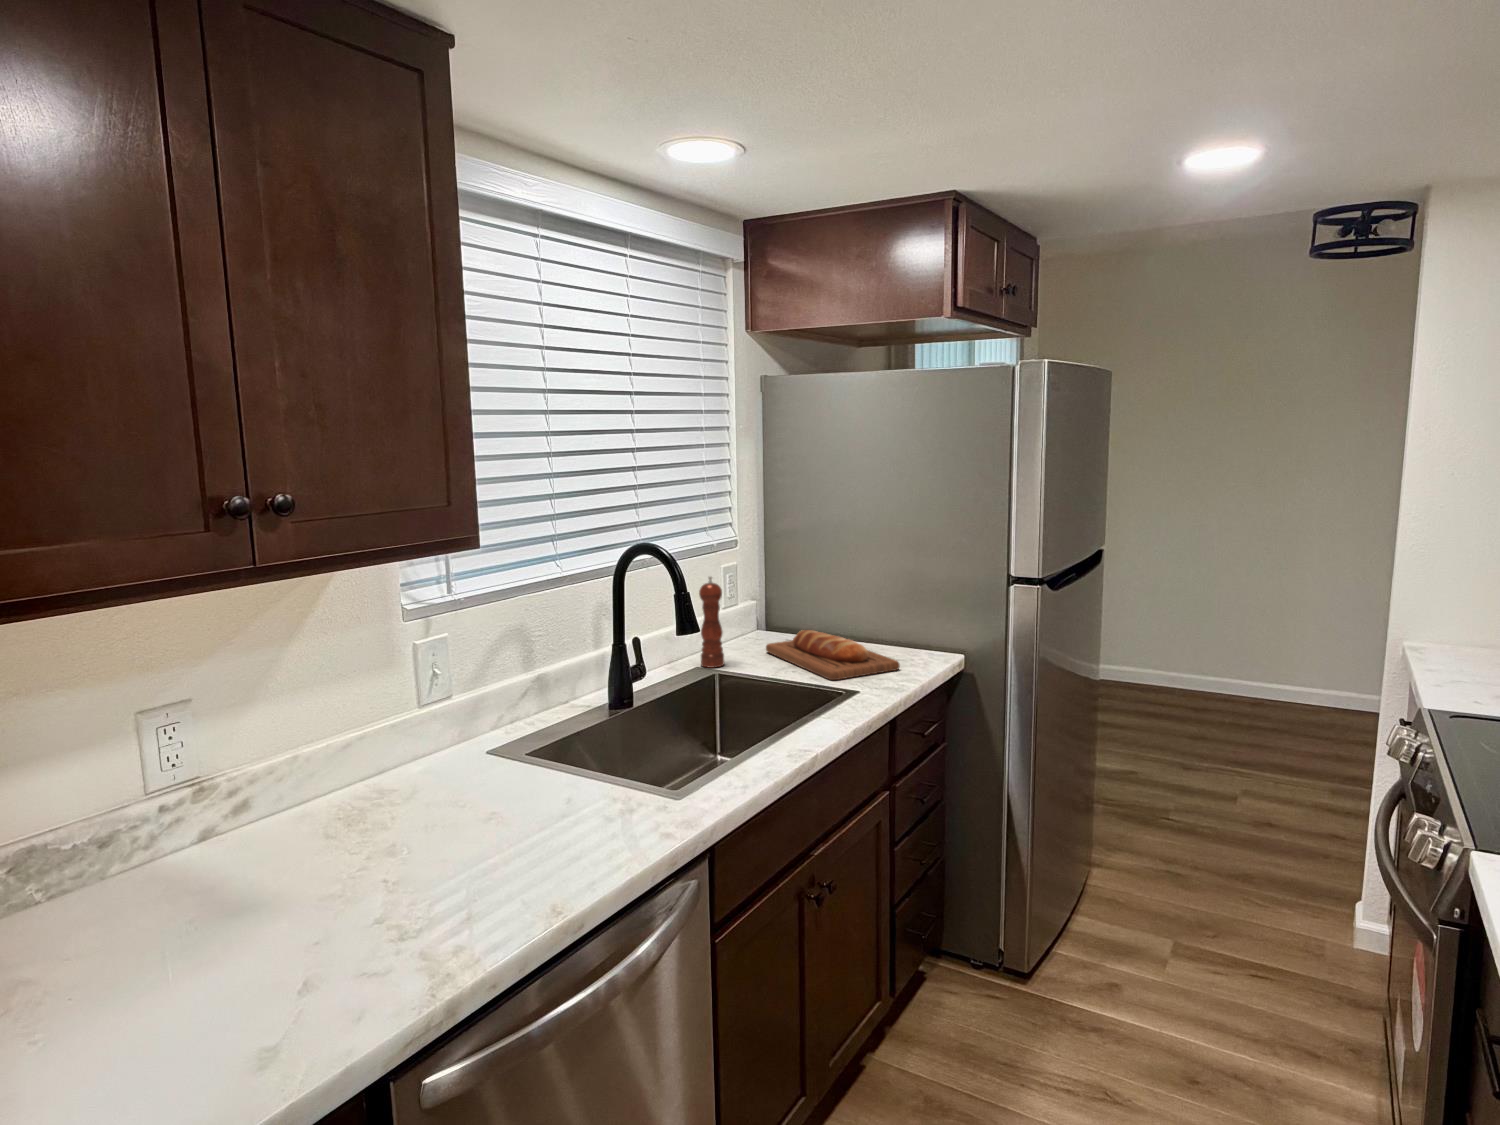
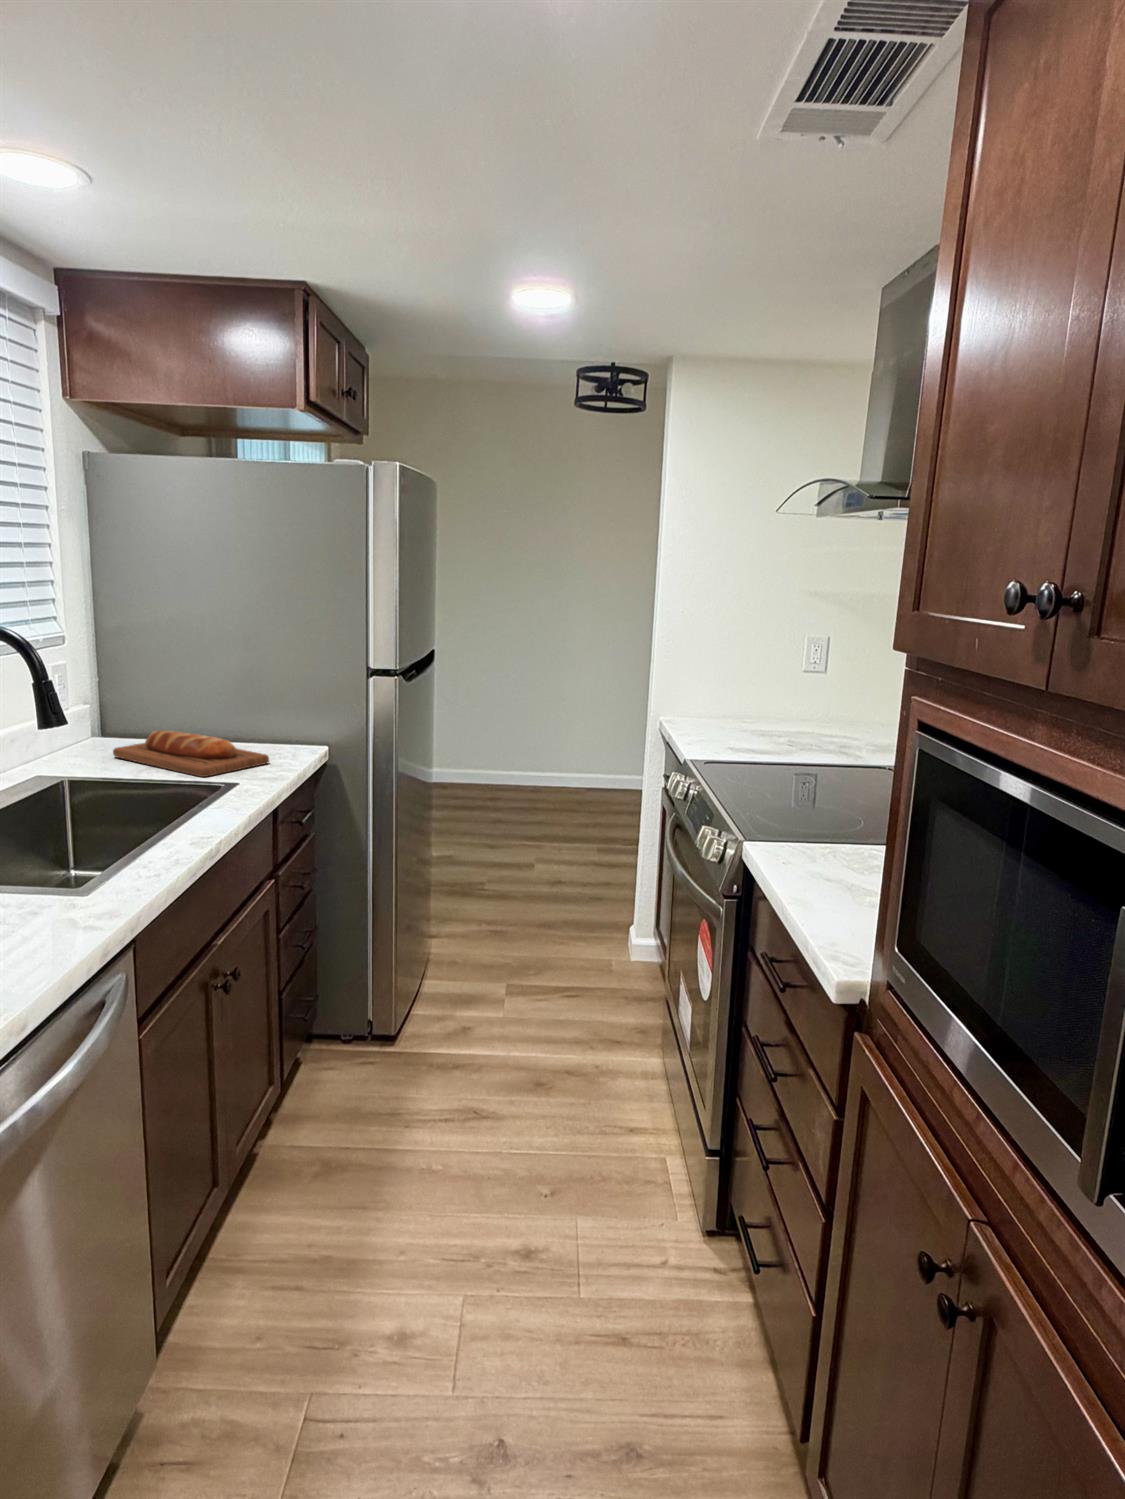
pepper mill: present [699,577,724,668] -> none [34,673,69,775]

